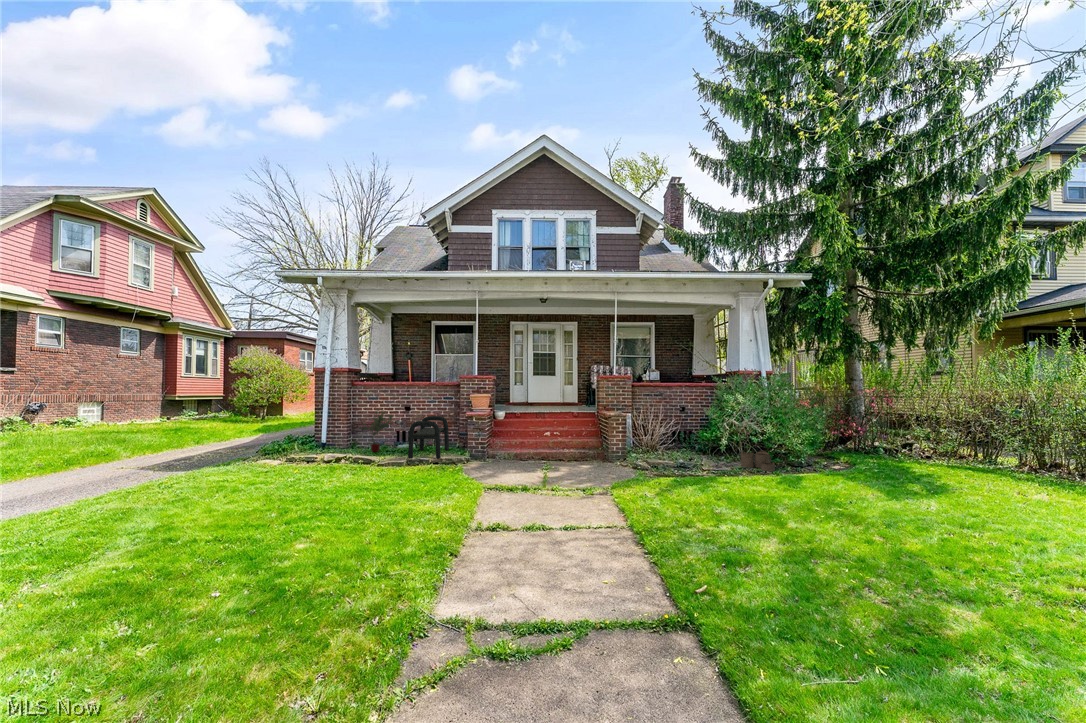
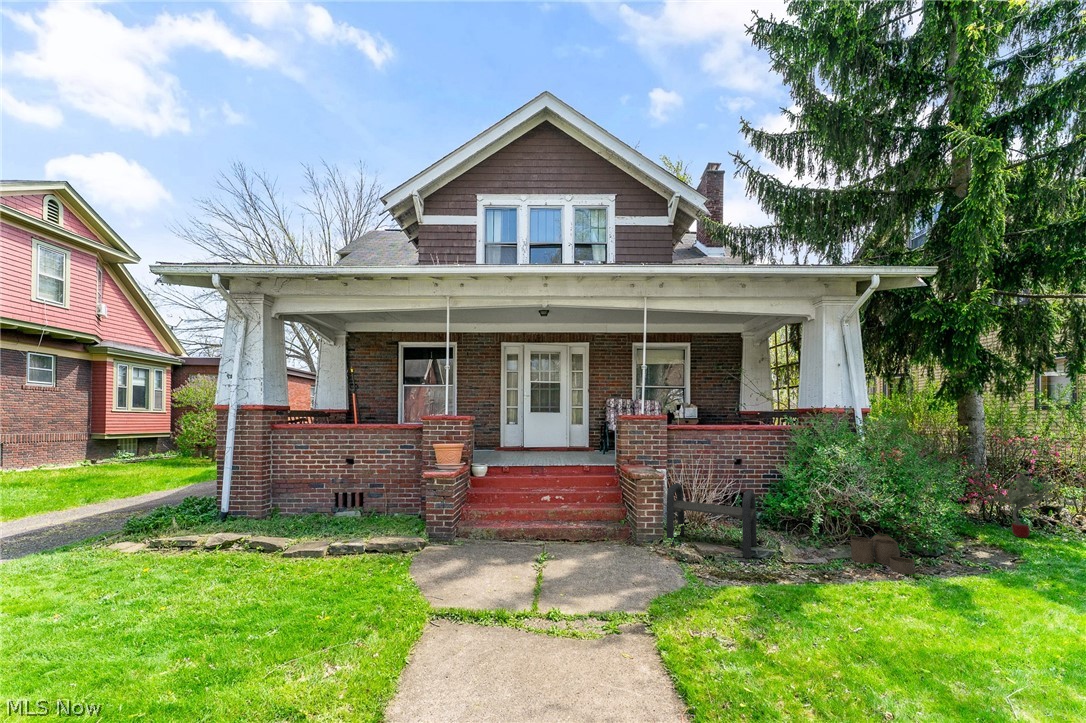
potted tree: present [360,410,392,452] -> present [984,472,1054,538]
bench: present [408,416,449,458] -> present [666,483,757,558]

